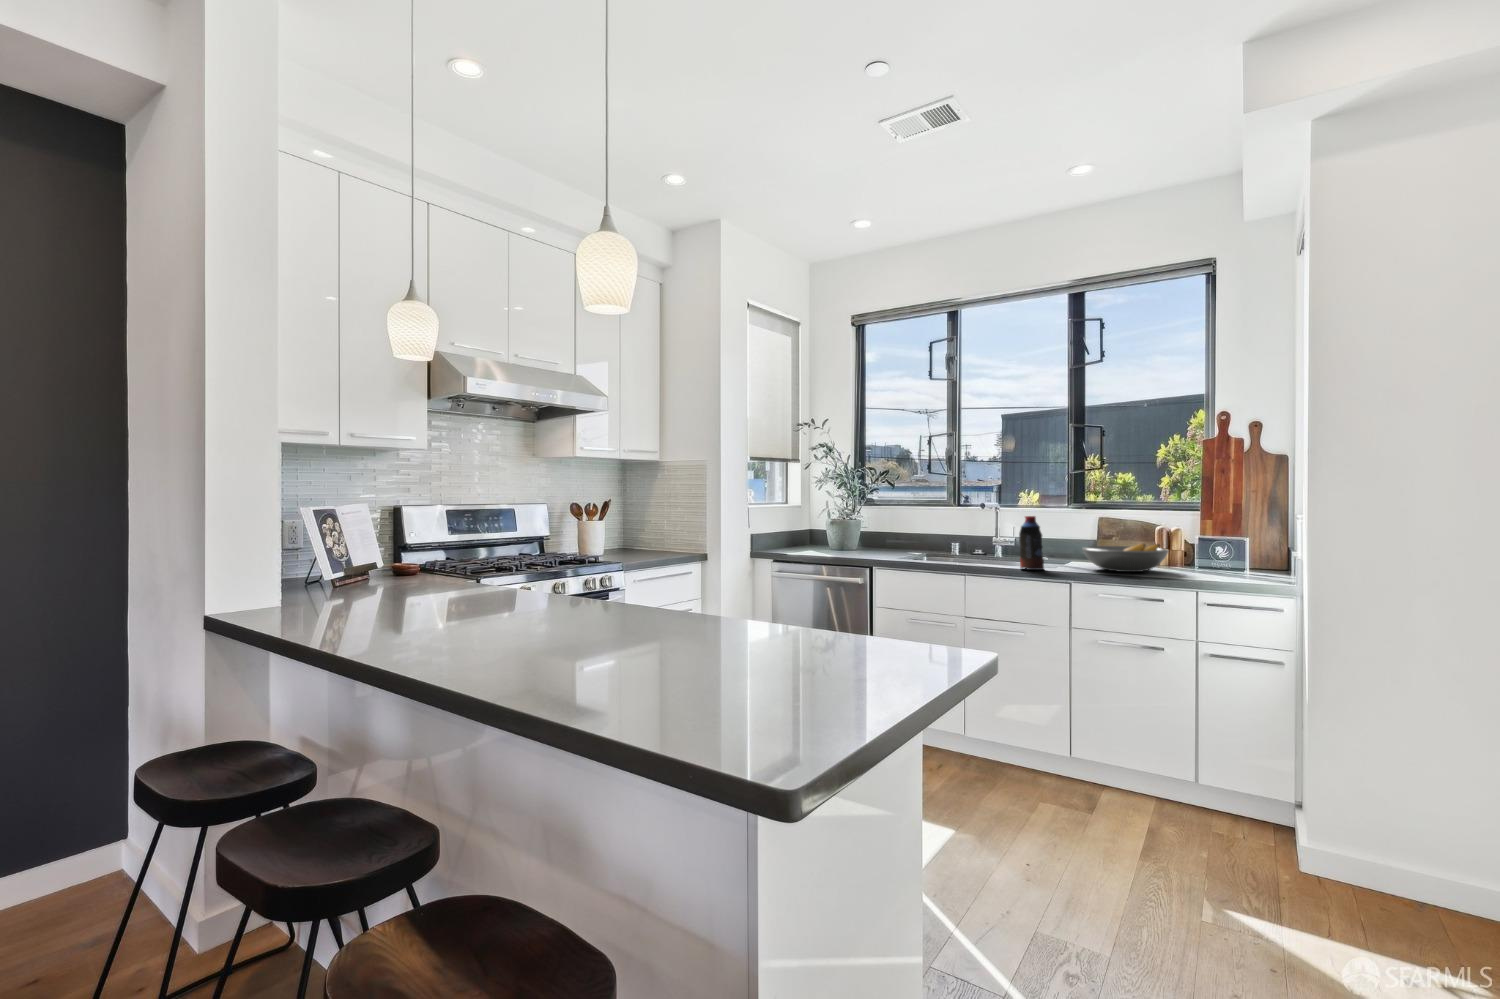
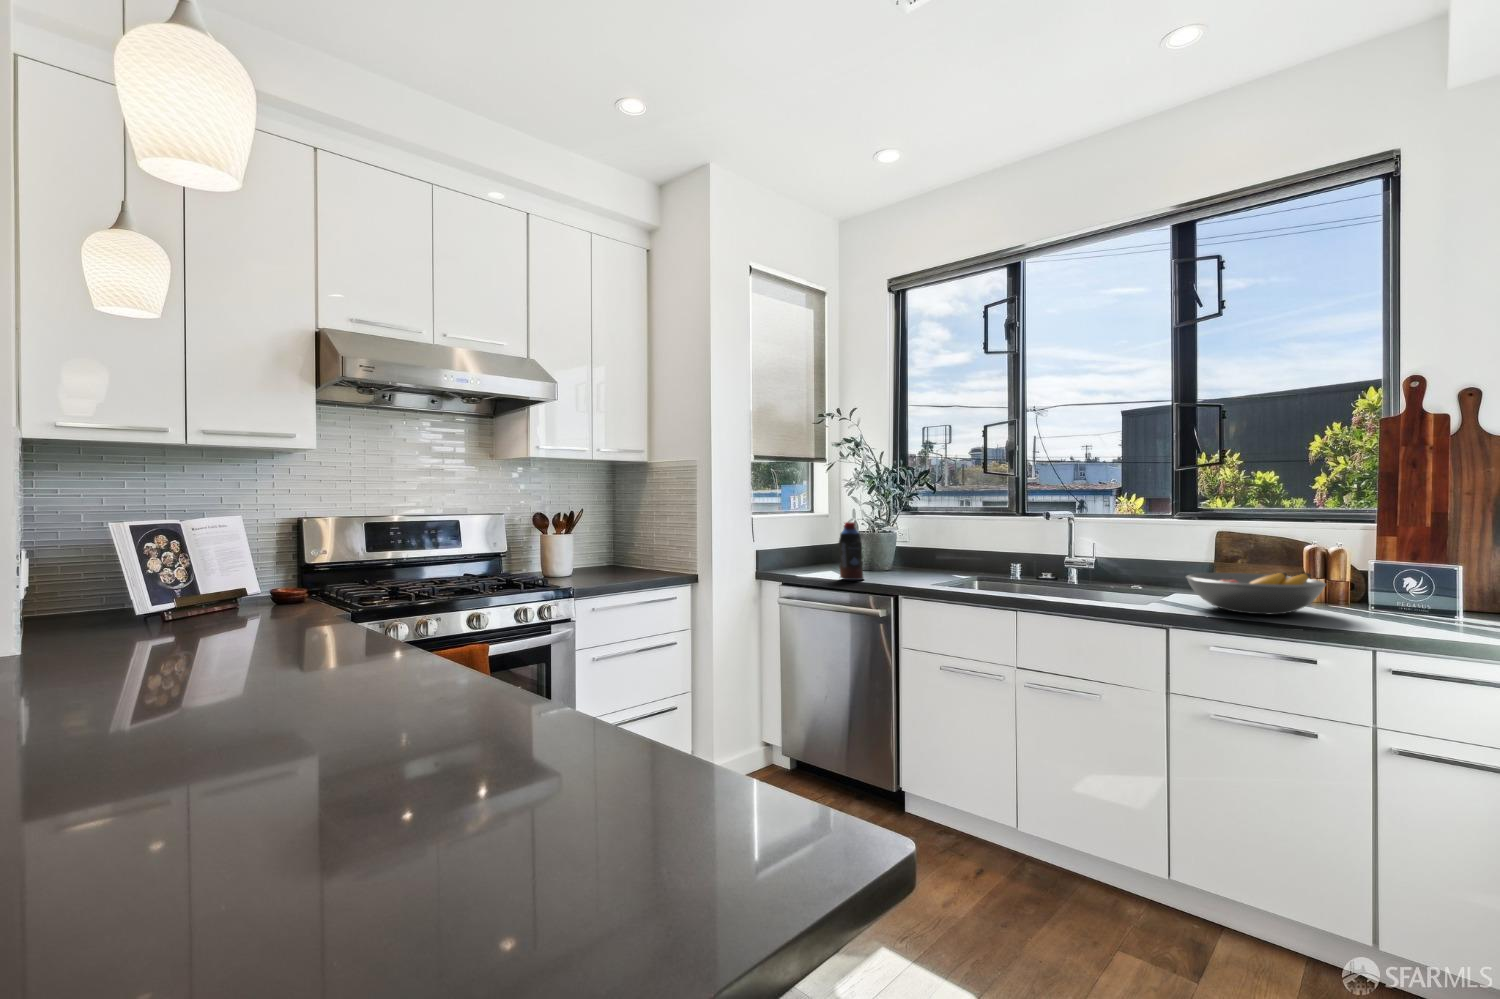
bottle: present [1019,516,1044,570] -> present [839,522,863,580]

